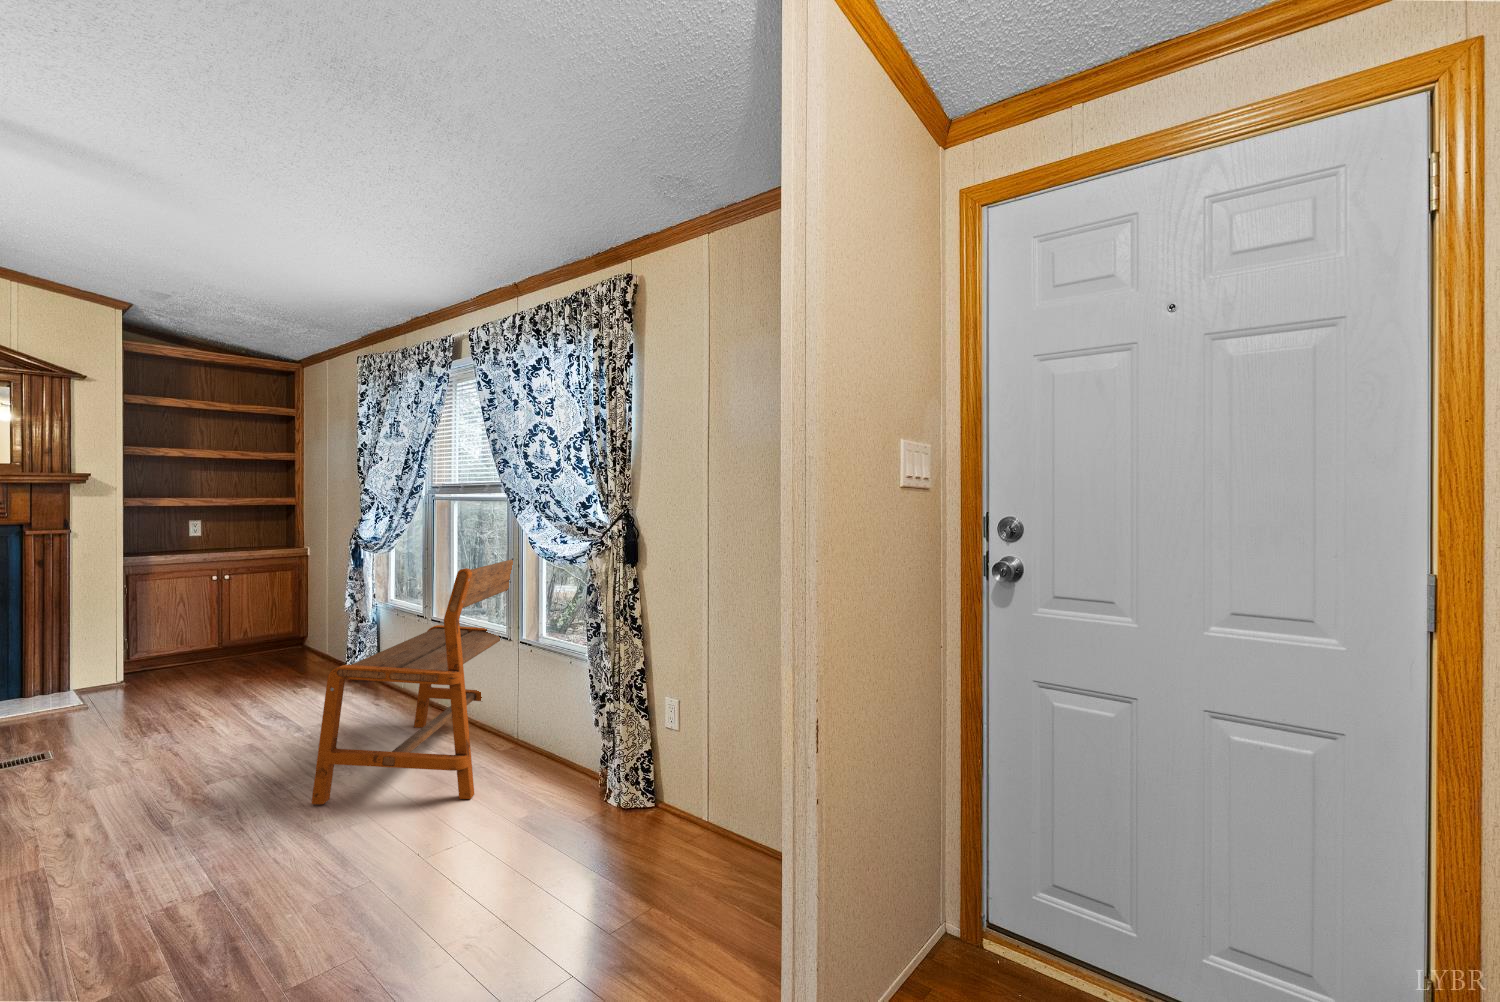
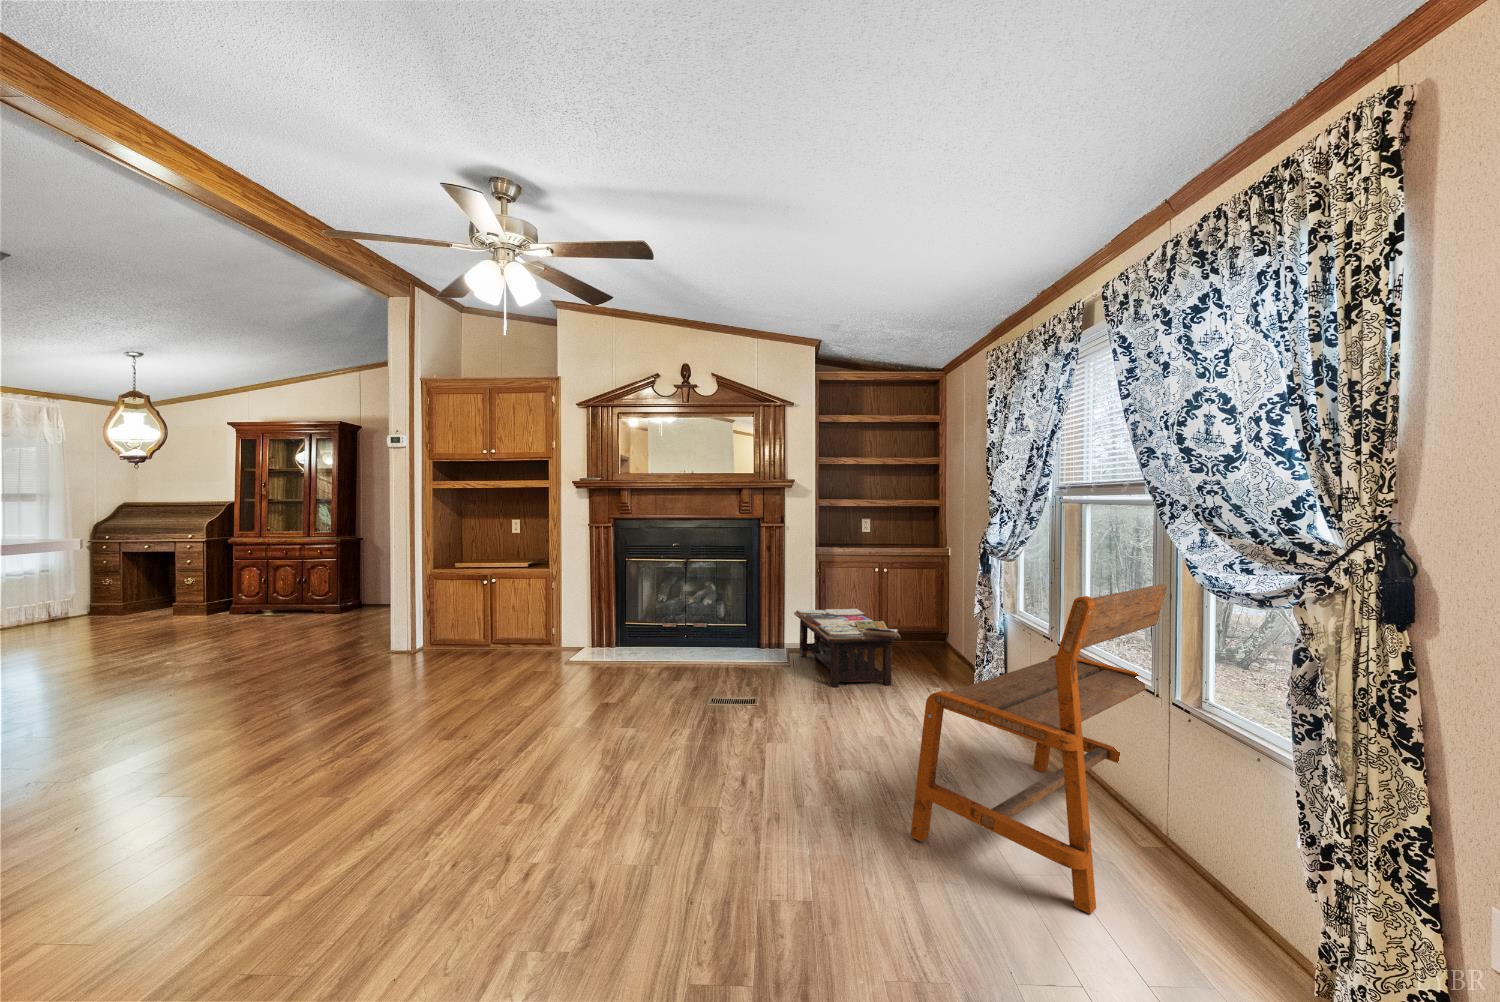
coffee table: none [92,625,263,714] -> present [794,609,901,687]

